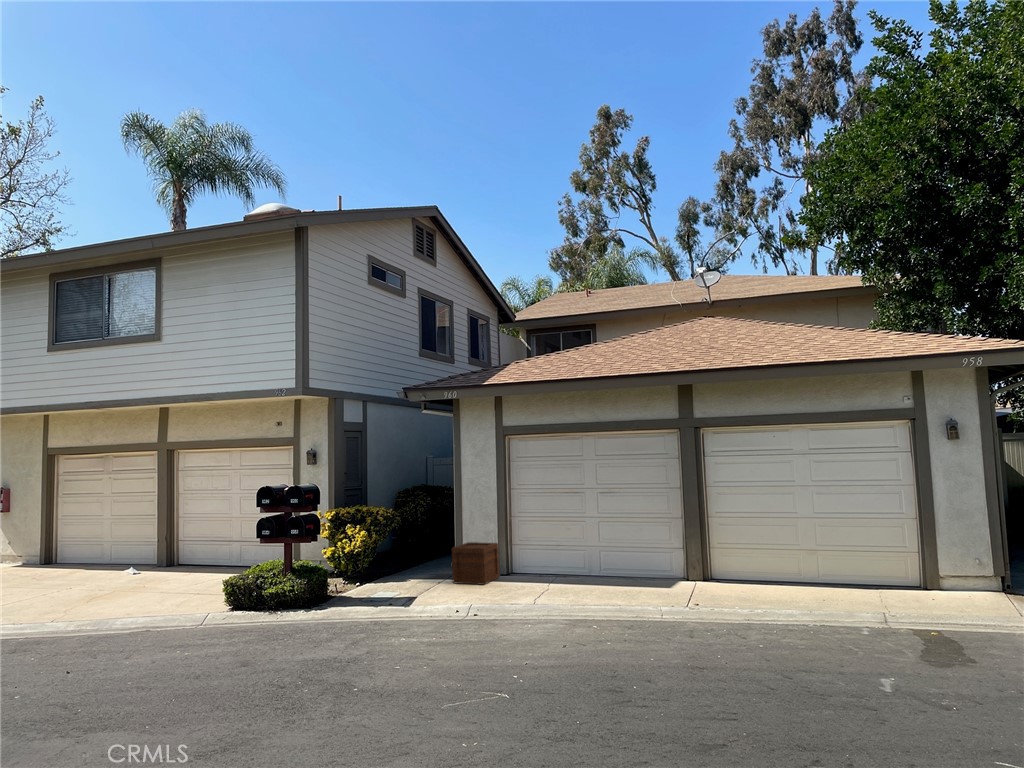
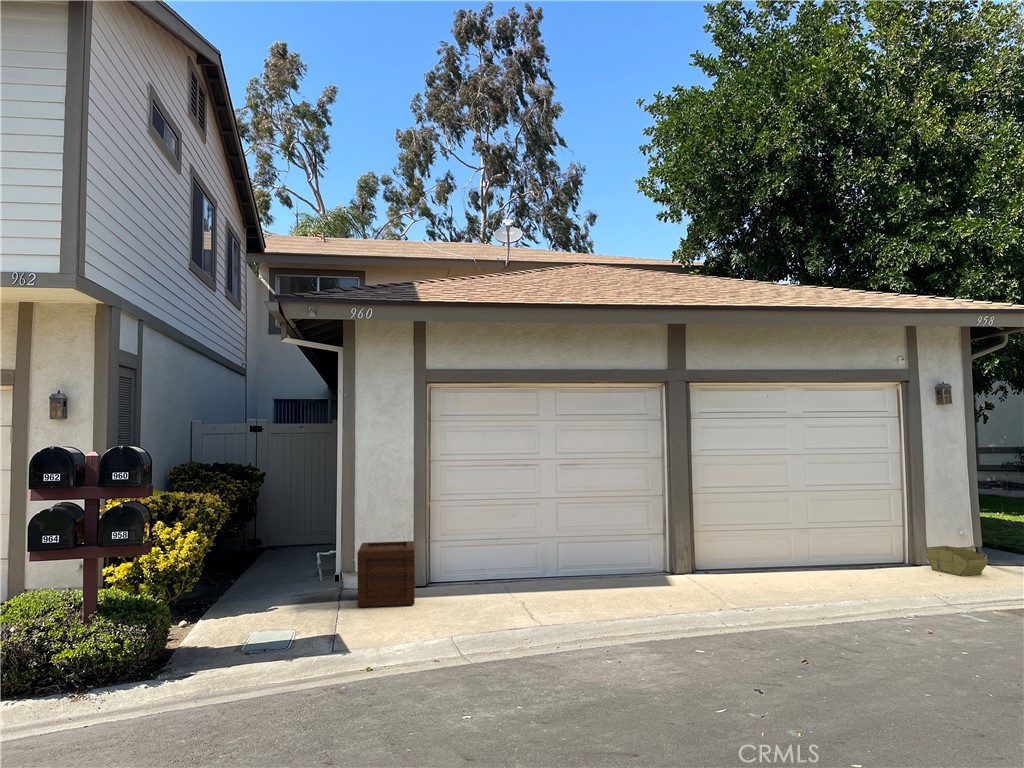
storage bin: none [935,573,982,602] -> present [926,546,988,576]

